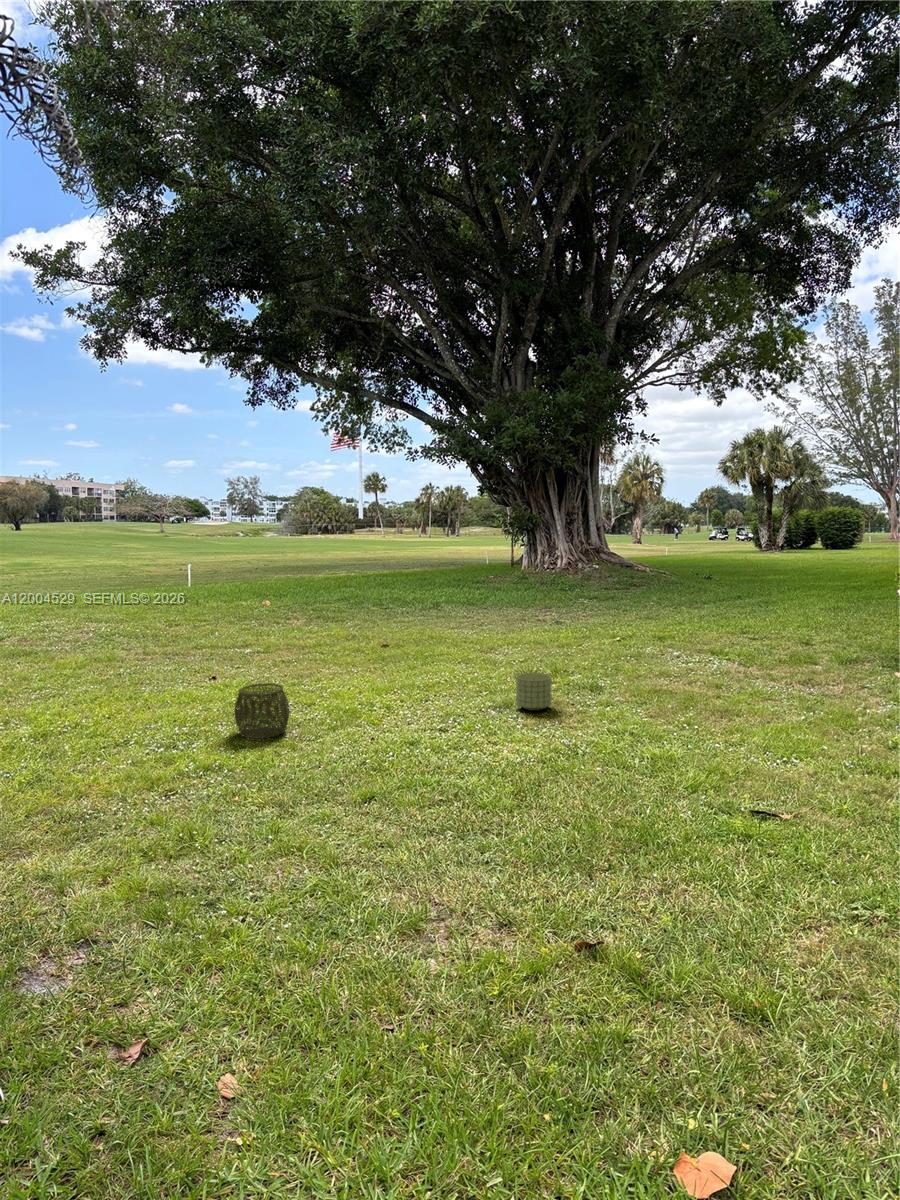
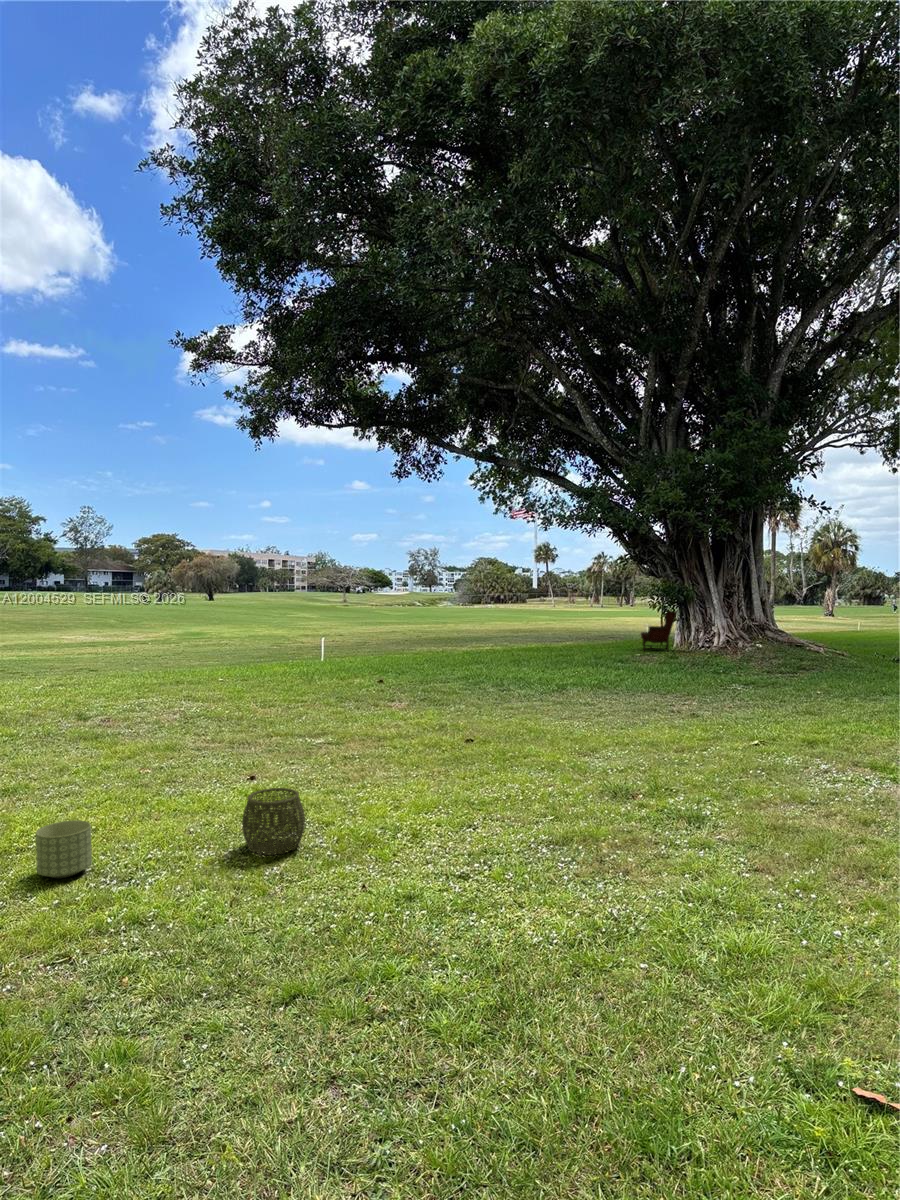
armchair: none [494,533,527,574] -> present [641,610,678,651]
planter: present [516,673,552,711] -> present [36,820,92,878]

